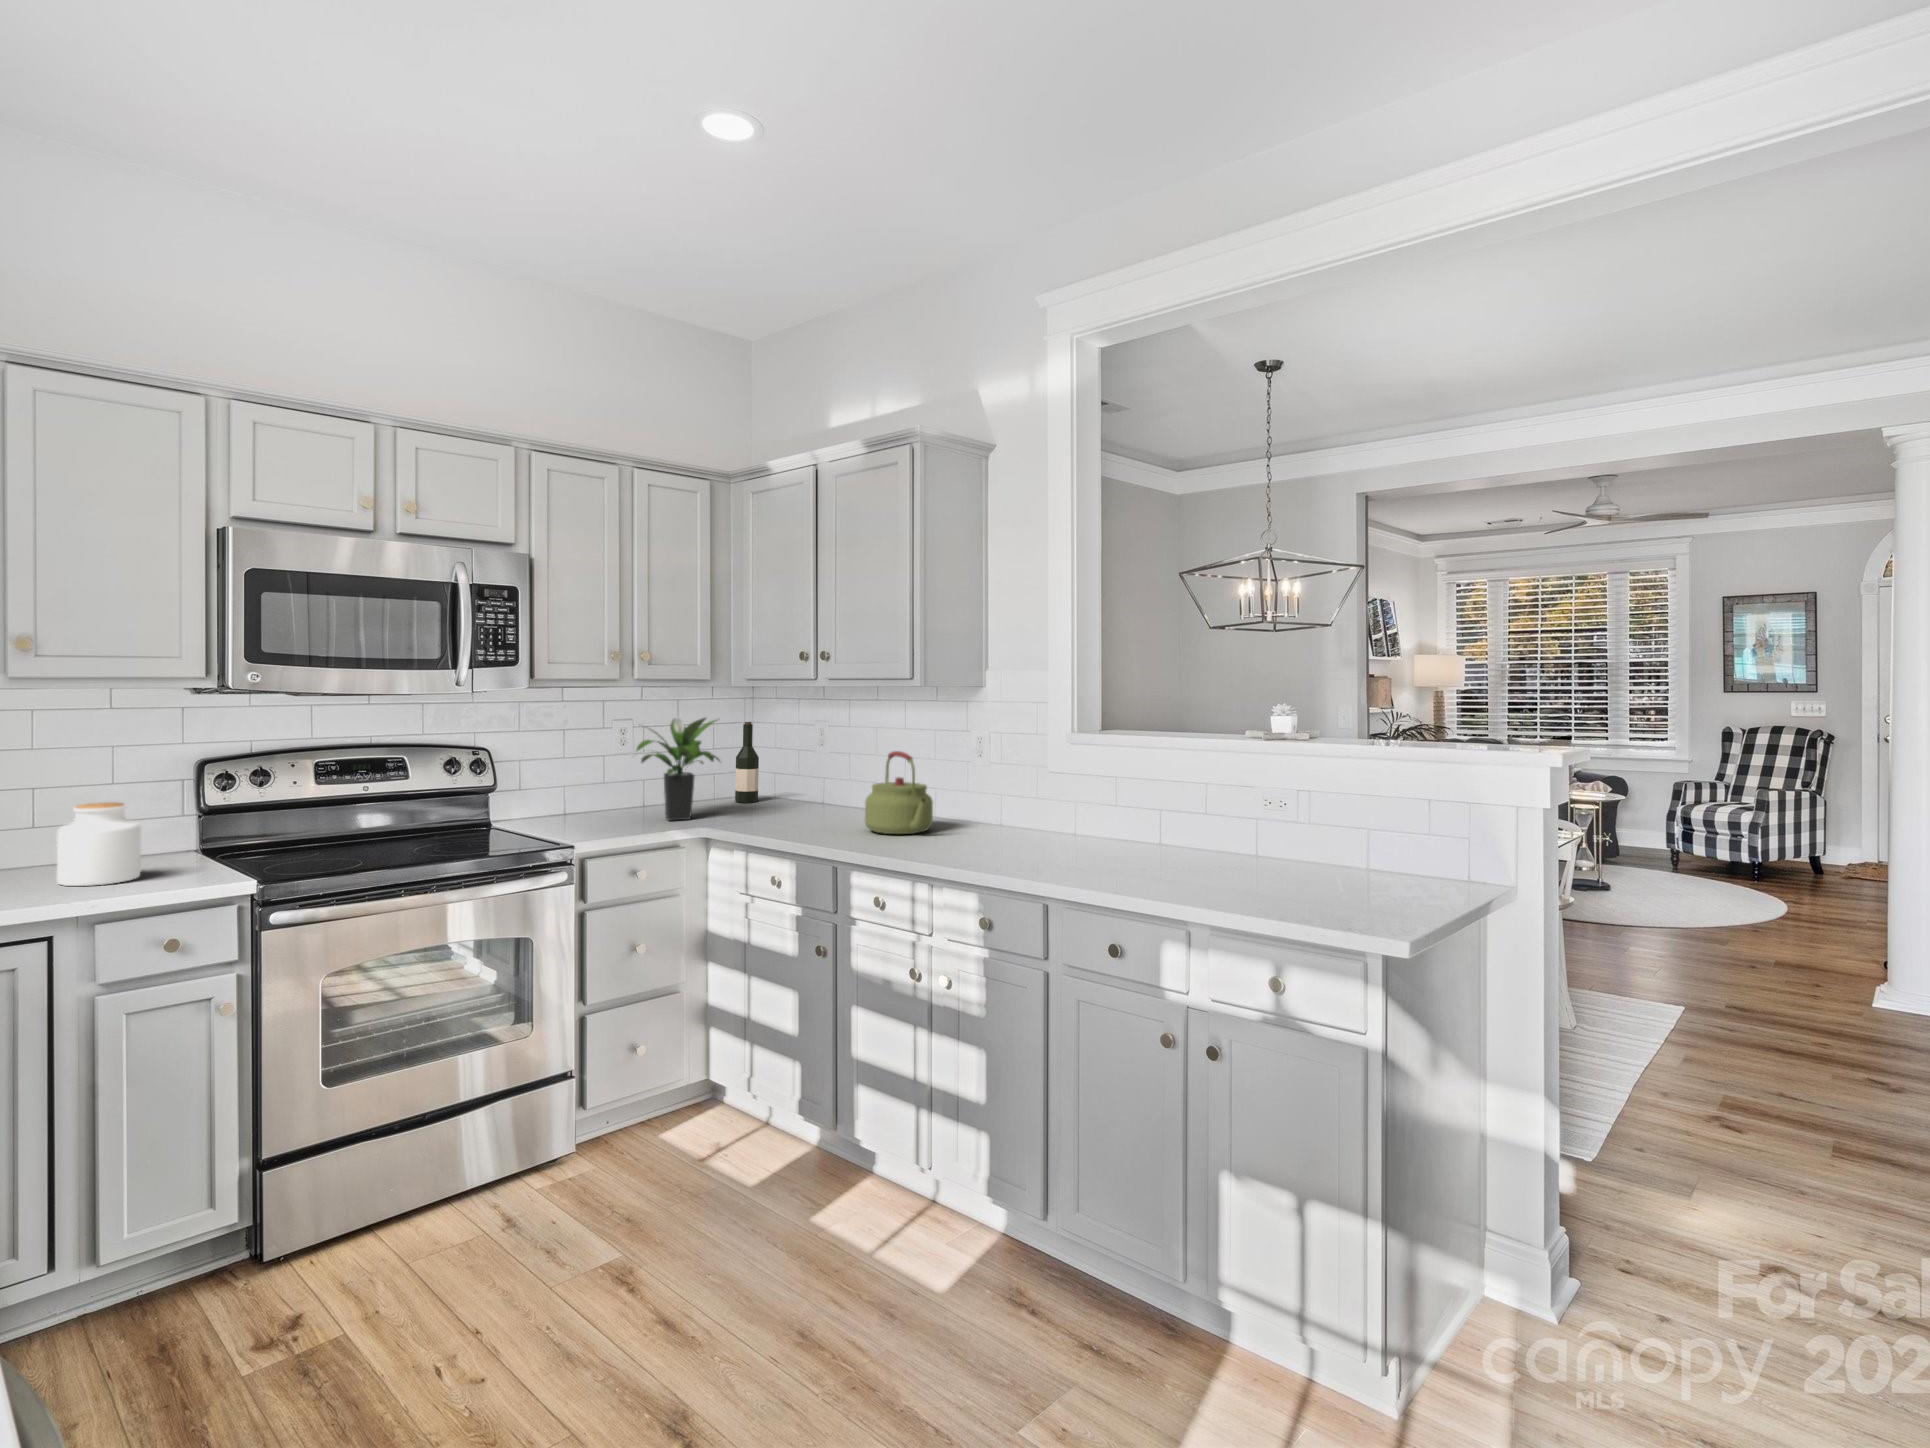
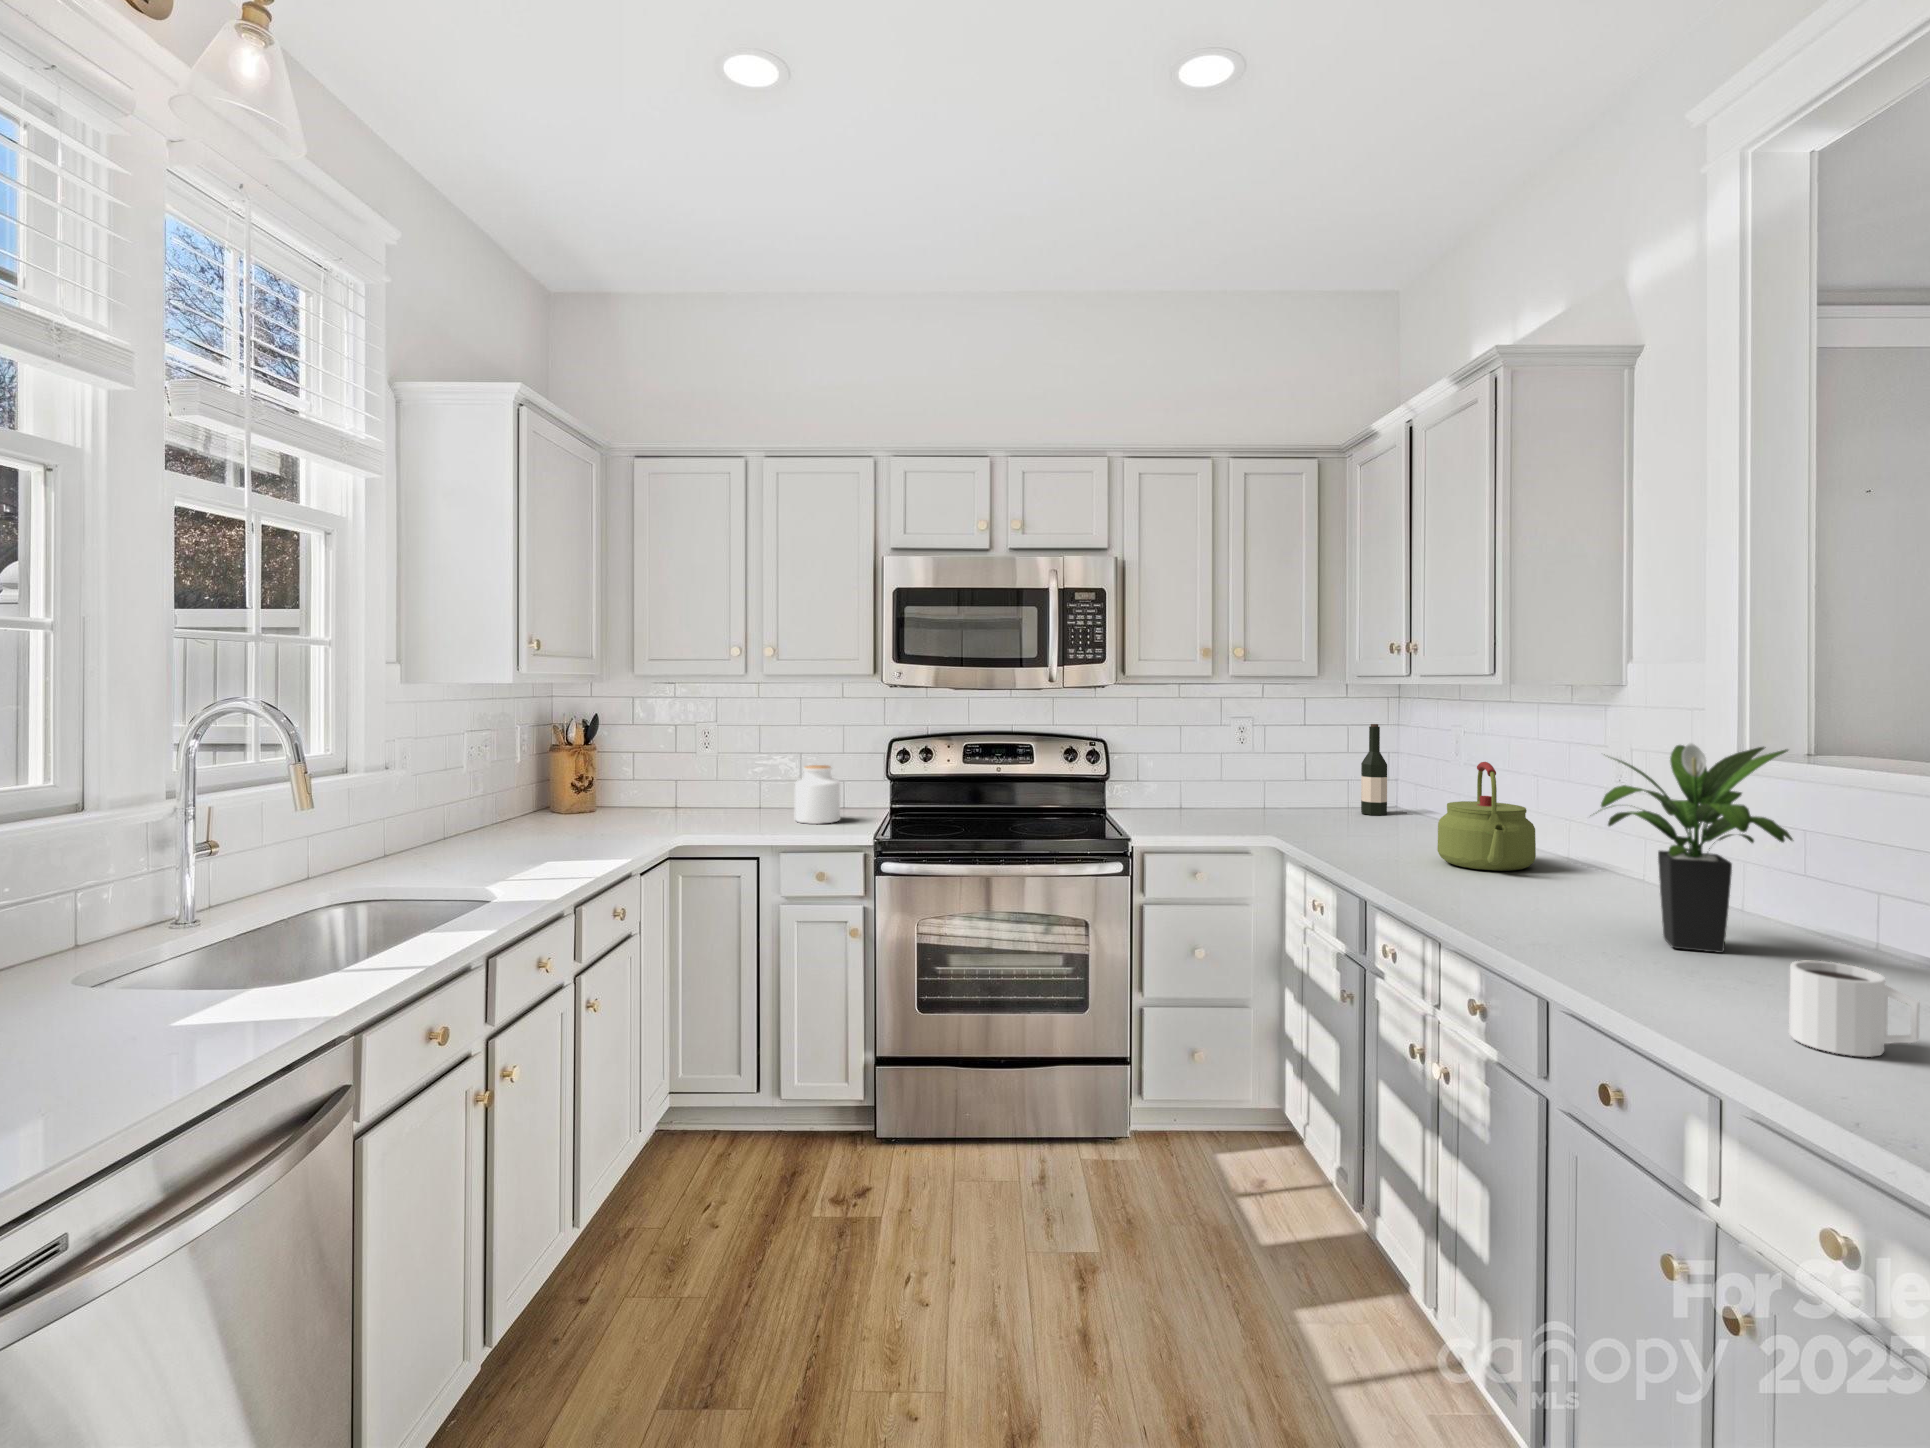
potted plant: present [637,717,719,821] -> present [1596,743,1793,953]
mug: none [1187,853,1241,899] -> present [1789,960,1920,1057]

